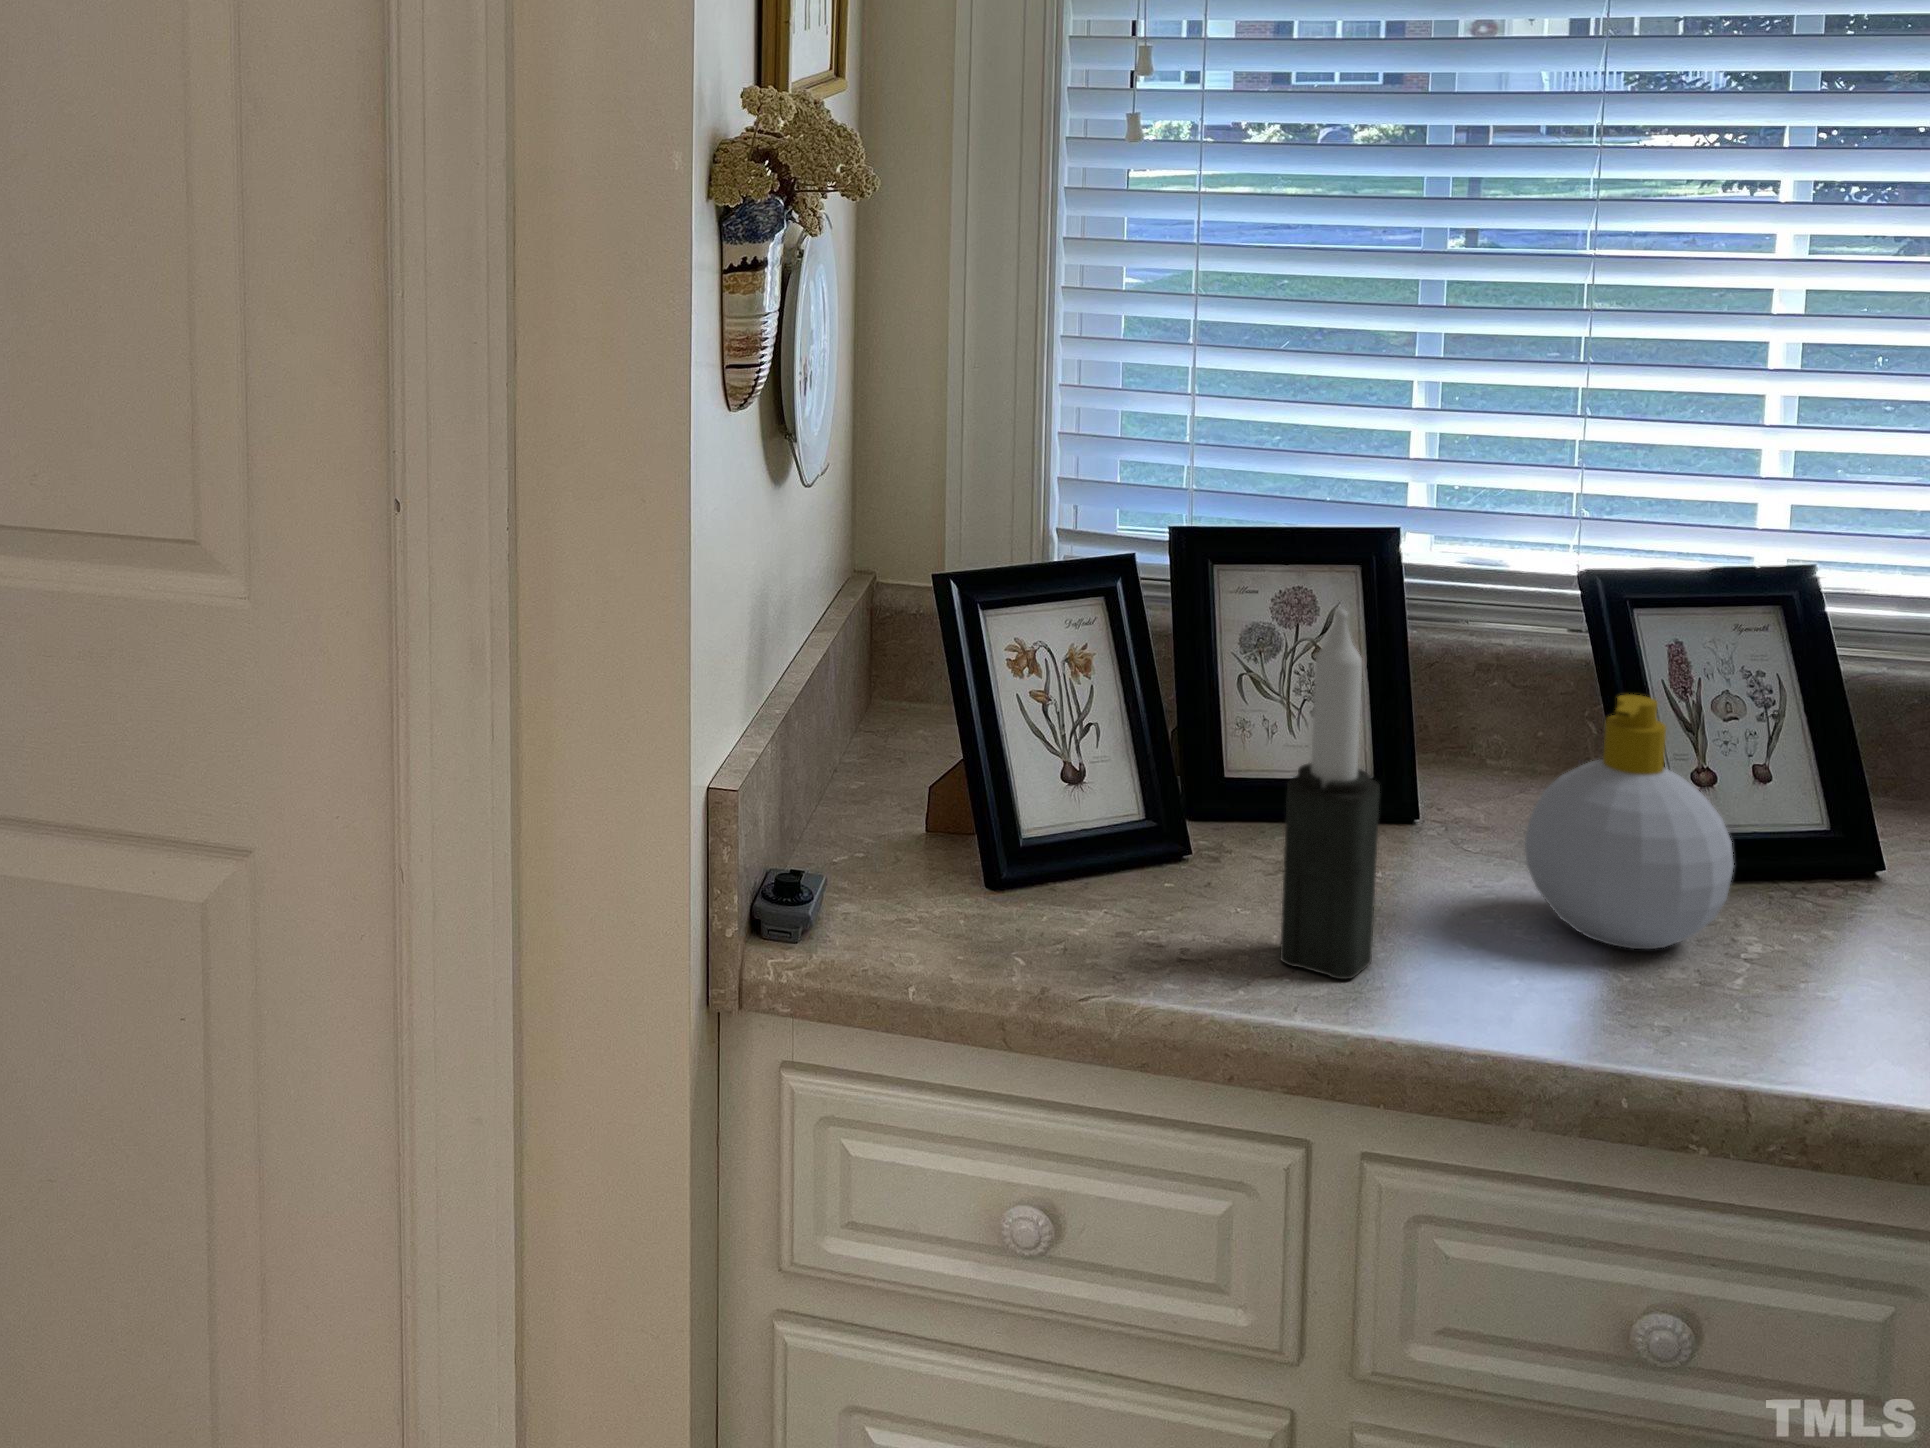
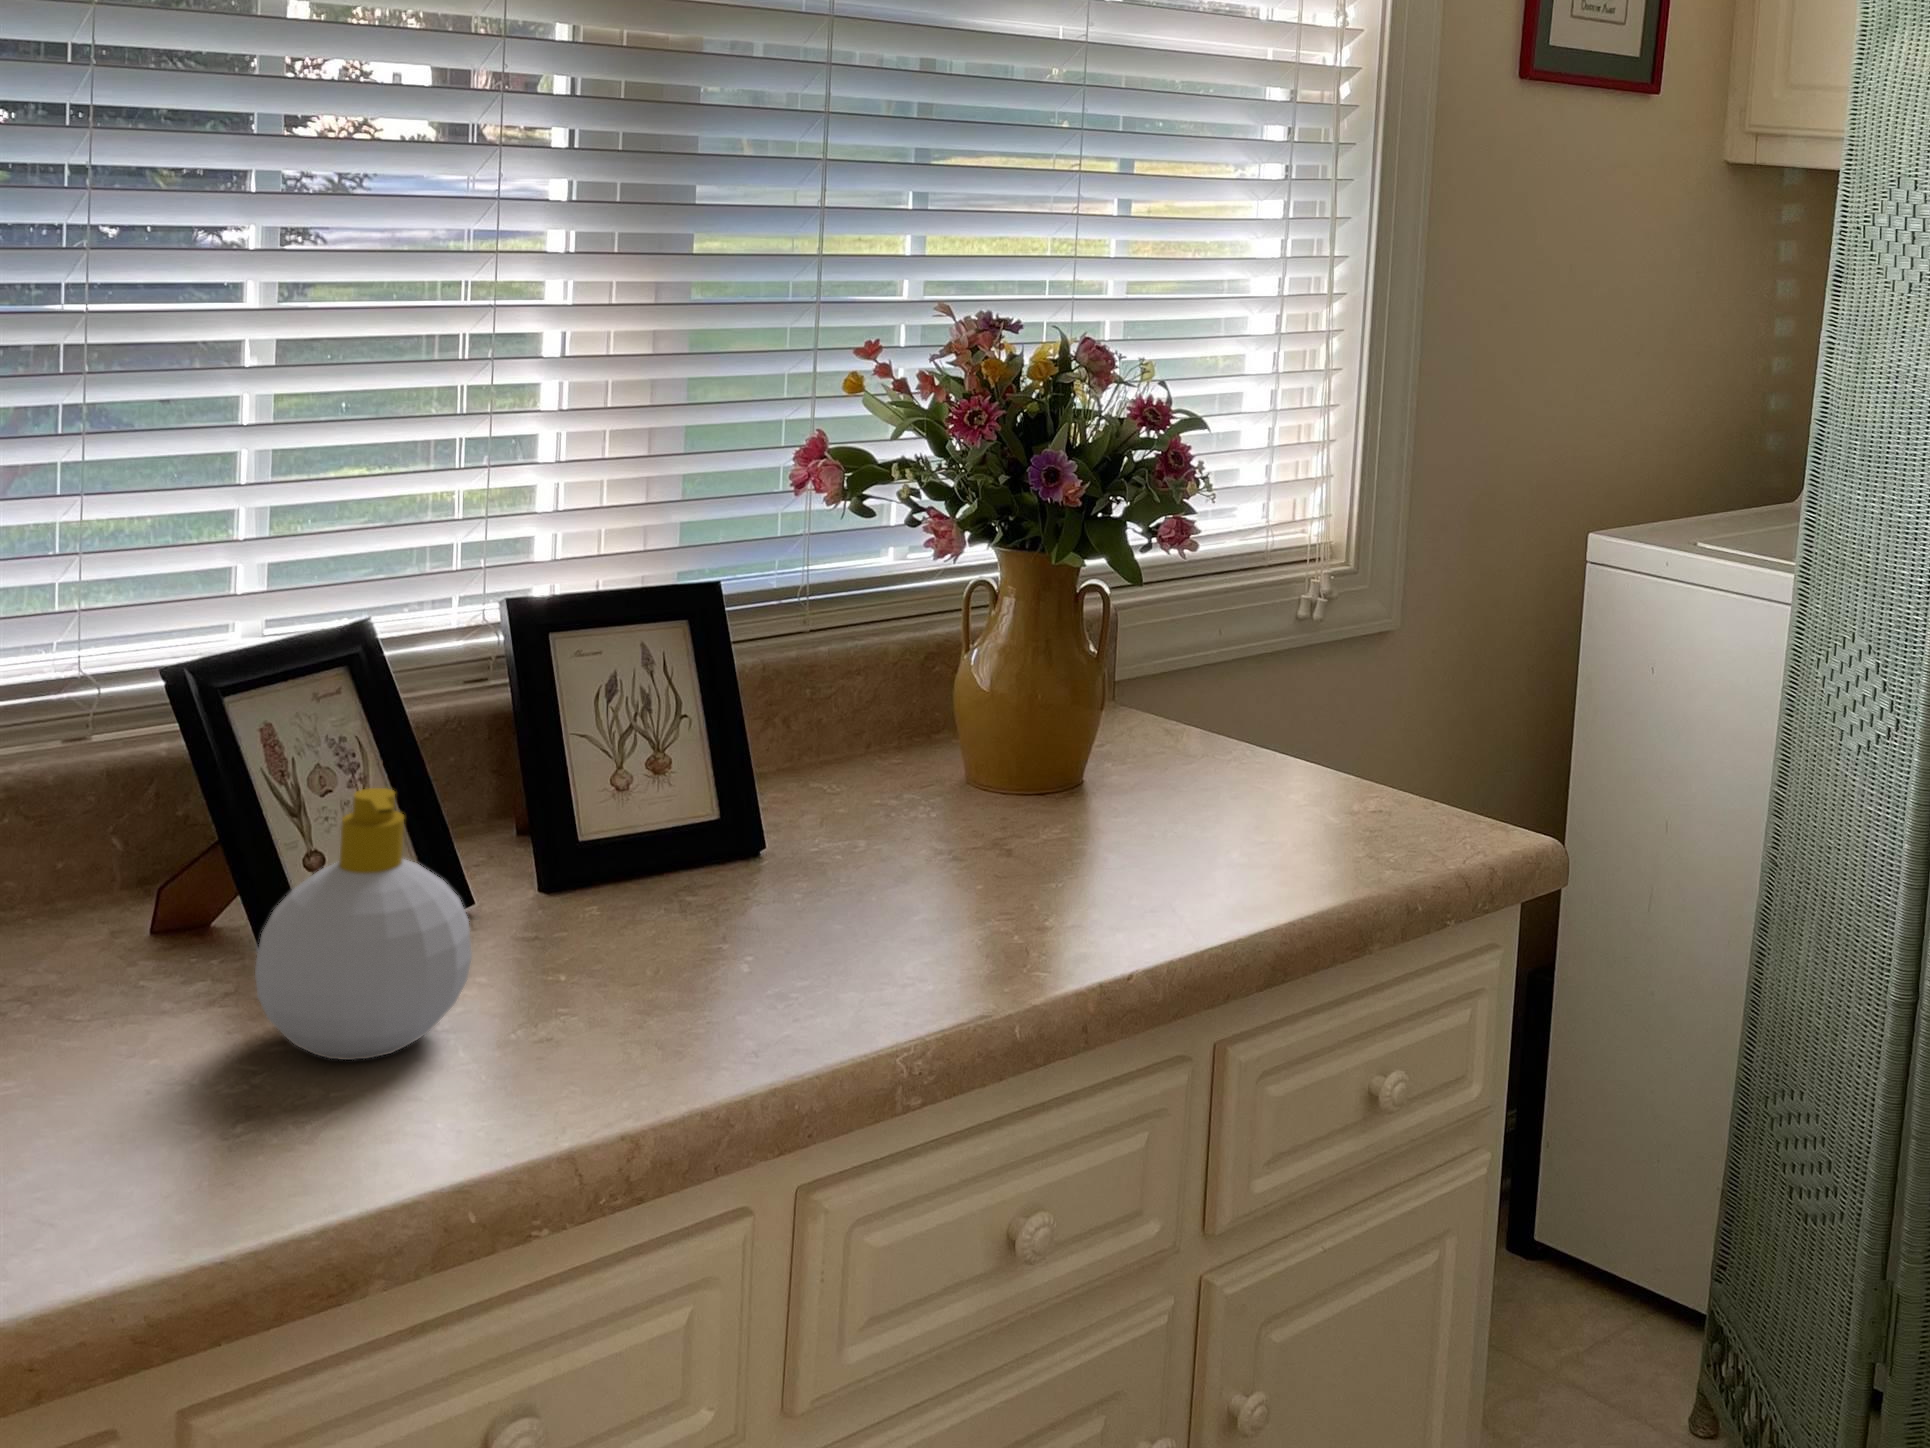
candle: present [1280,609,1380,979] -> none [122,777,243,1230]

